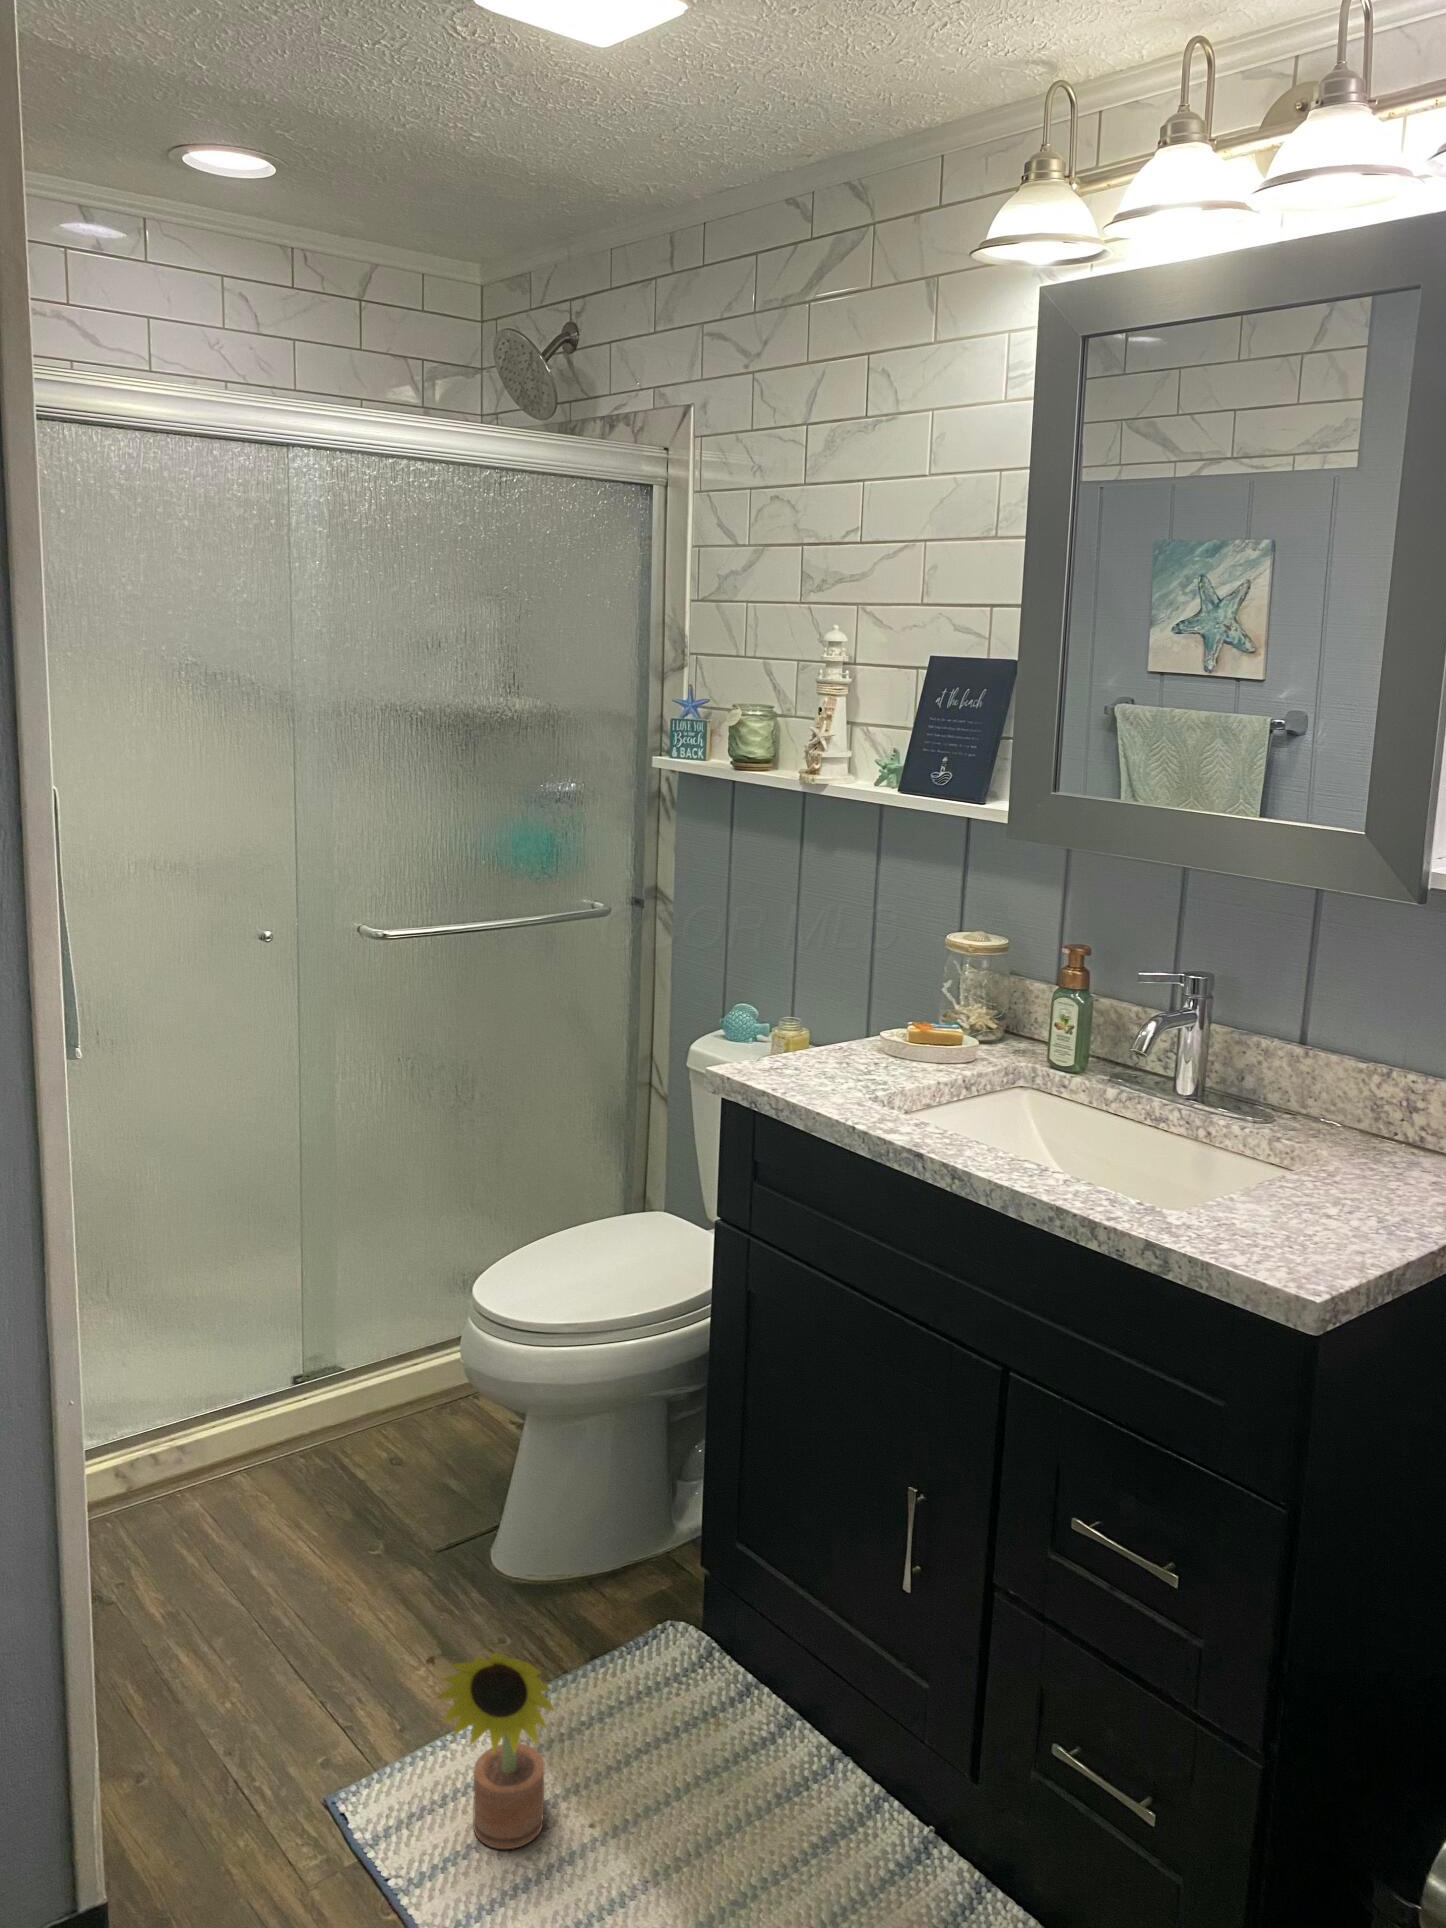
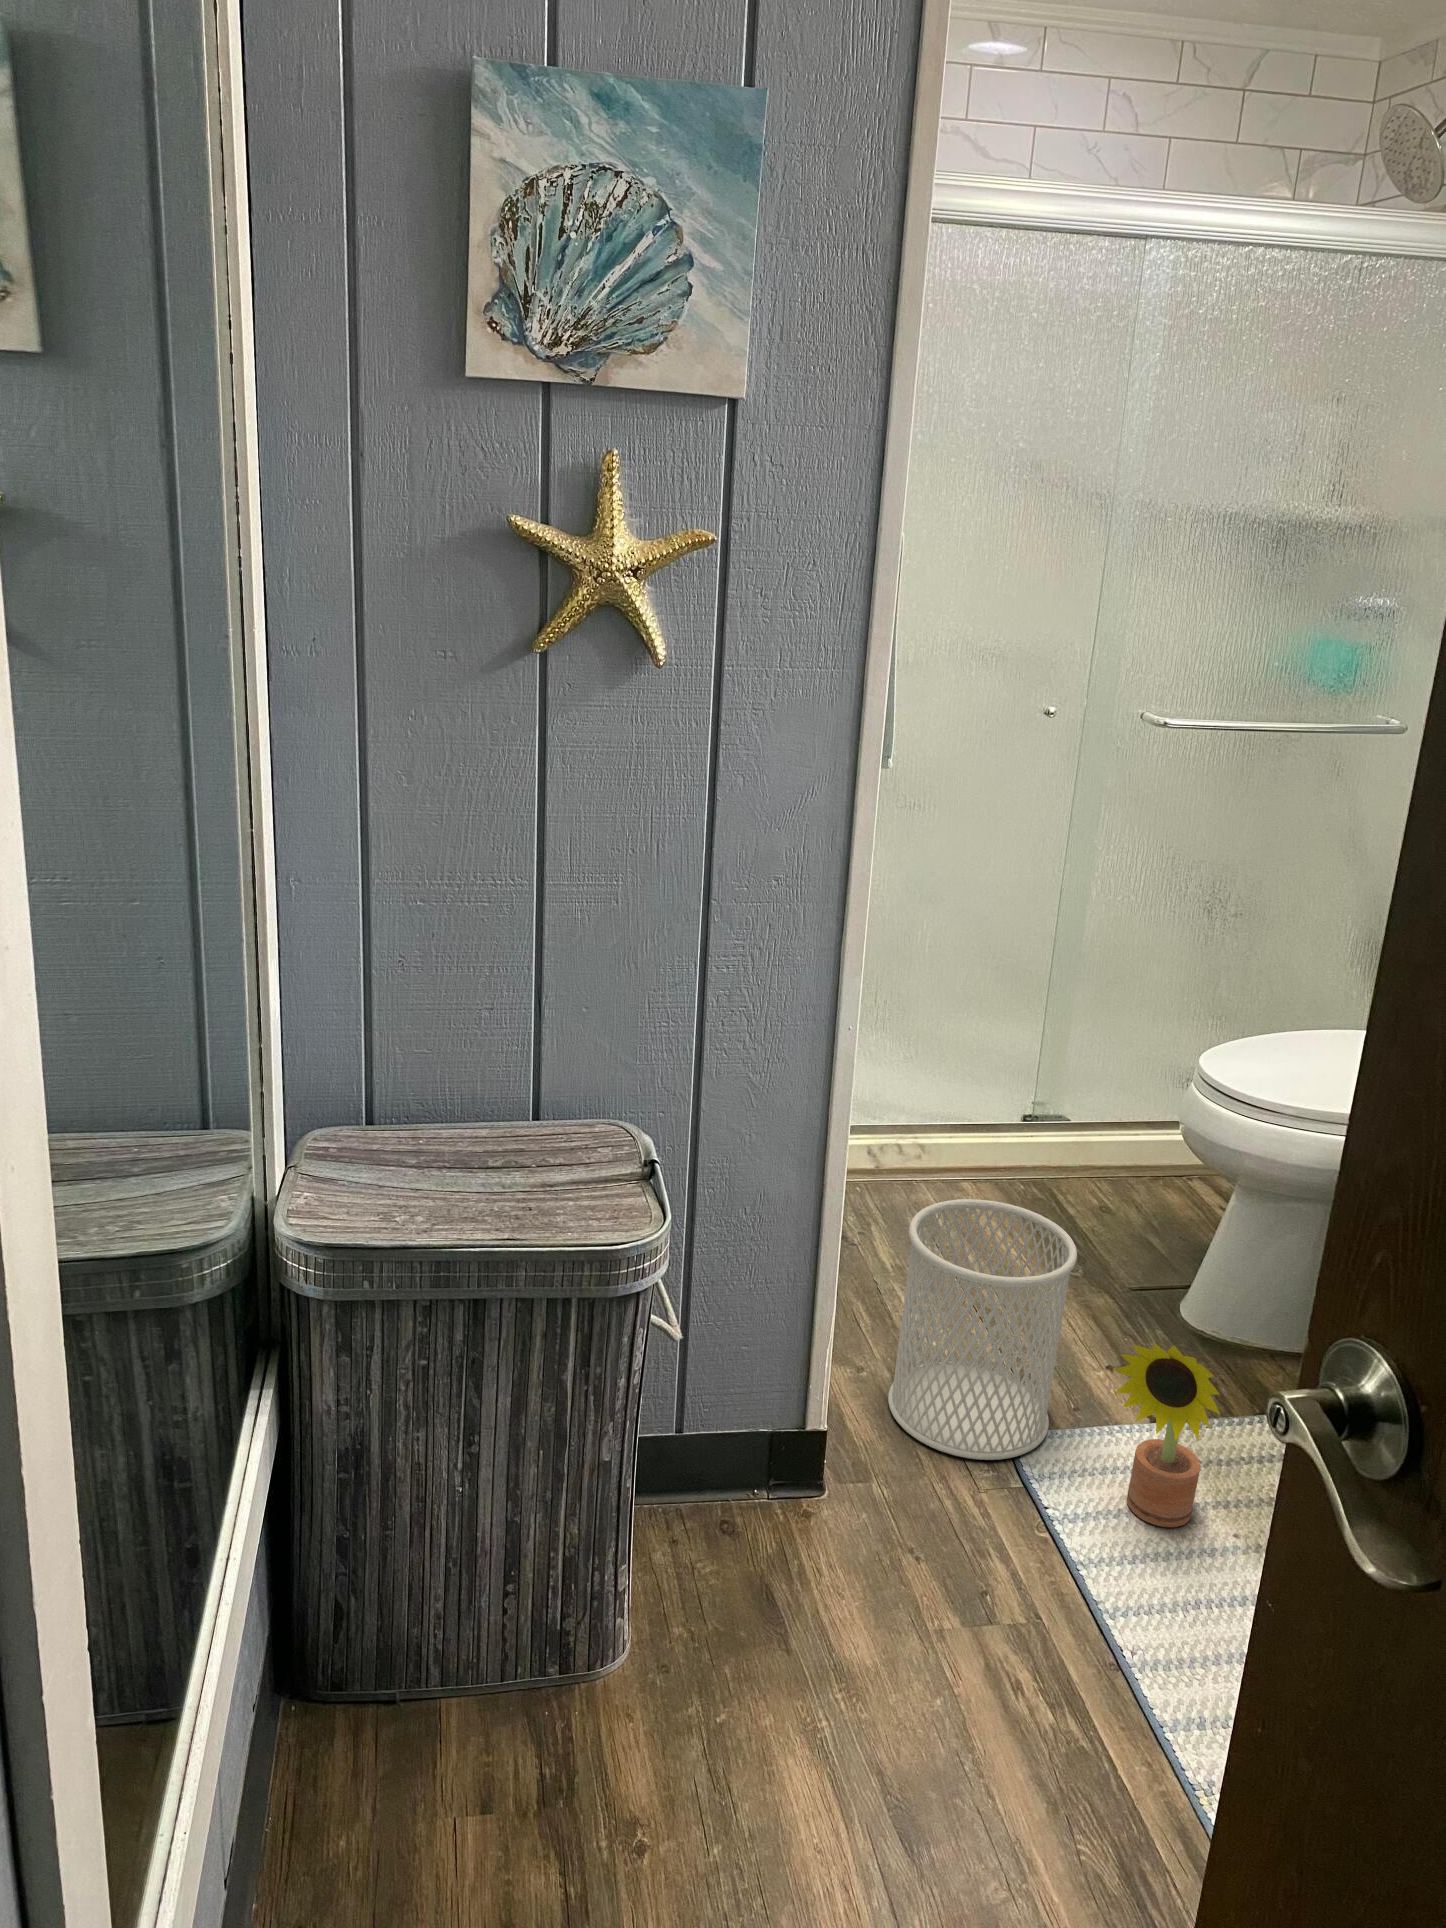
wastebasket: none [172,1524,375,1855] -> present [888,1199,1077,1460]

